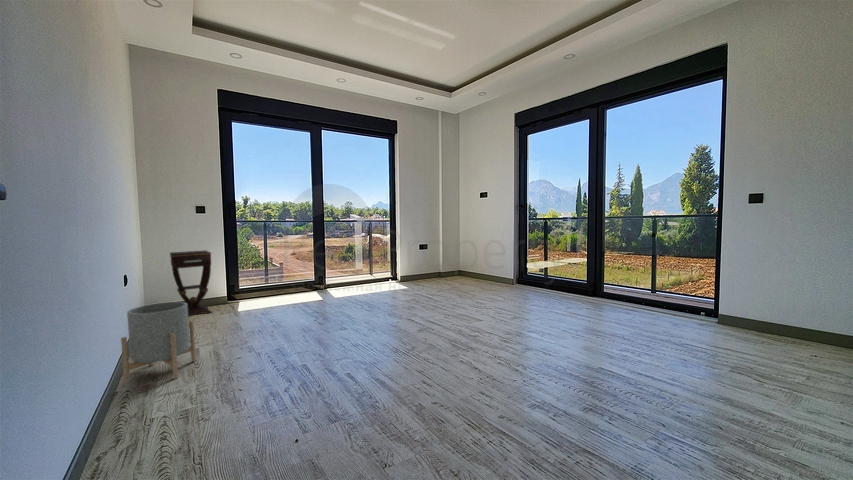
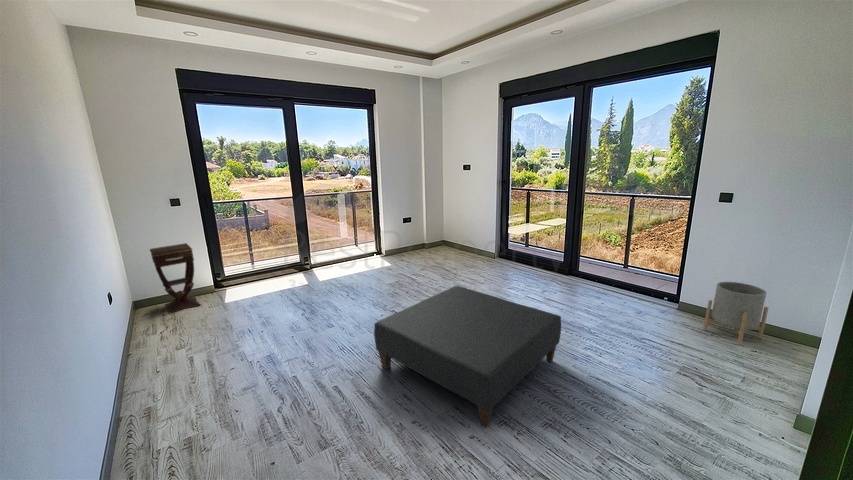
ottoman: none [391,288,593,411] -> present [374,286,561,428]
planter: present [121,302,196,384] -> present [703,282,768,345]

